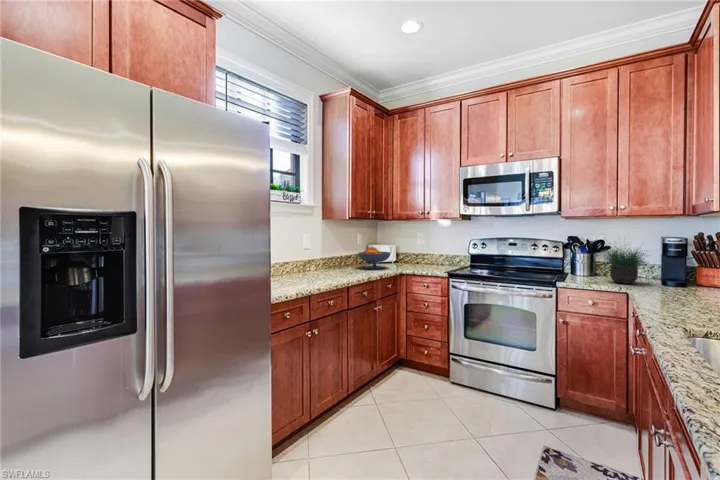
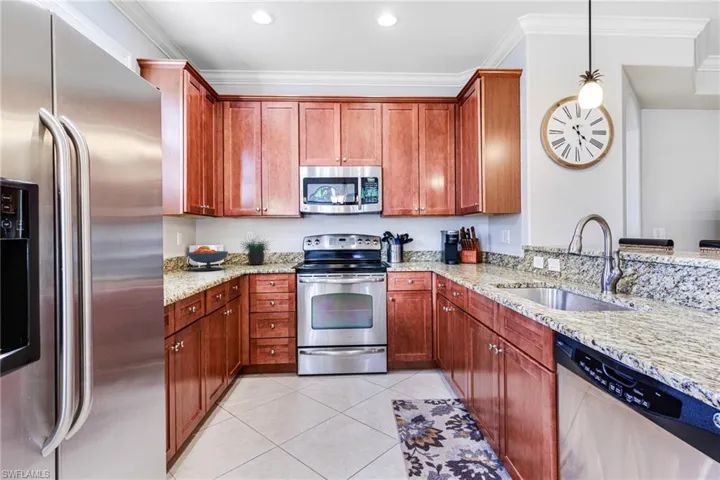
potted plant: present [603,249,646,284] -> present [243,239,268,265]

